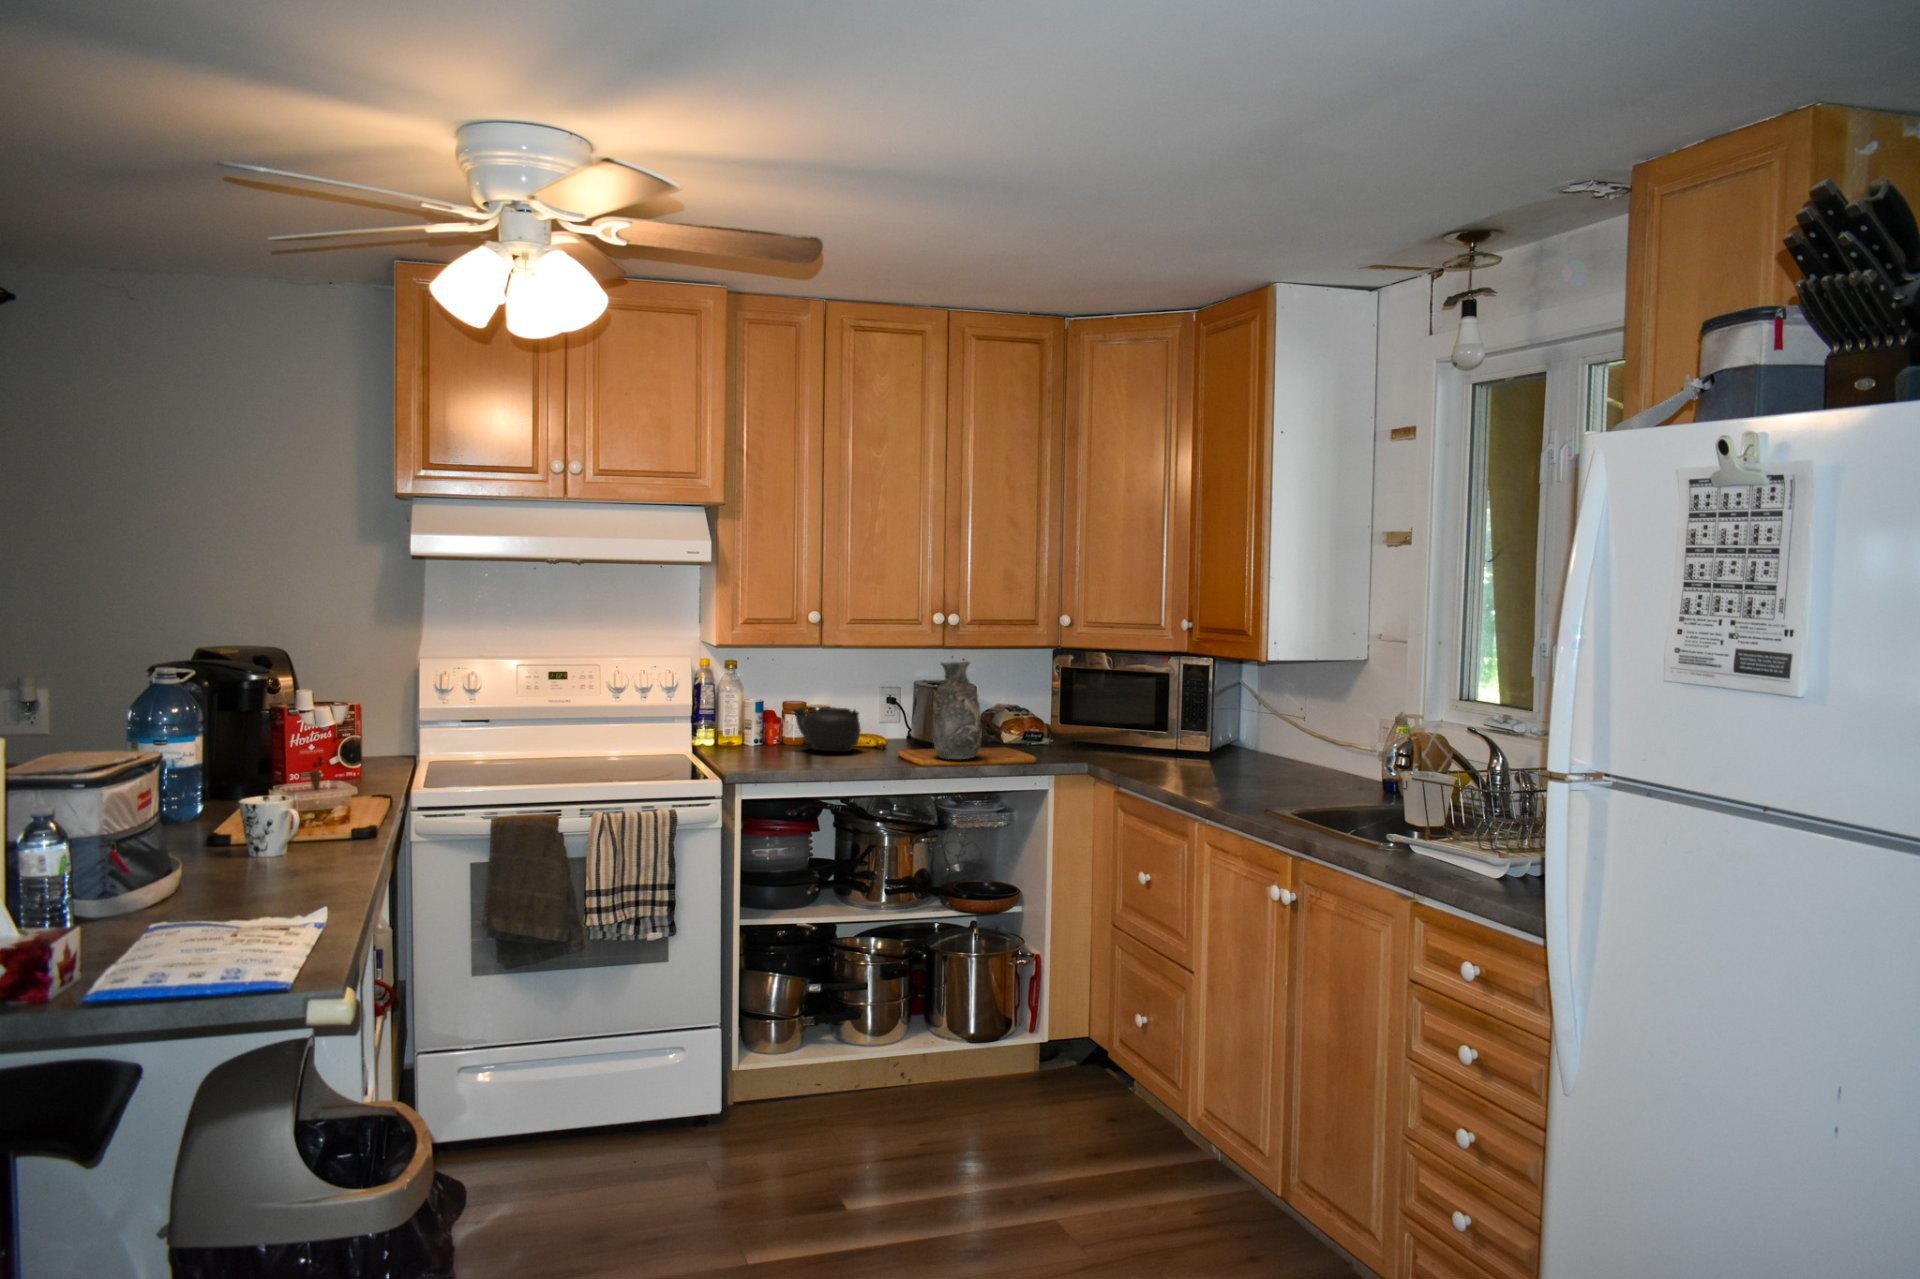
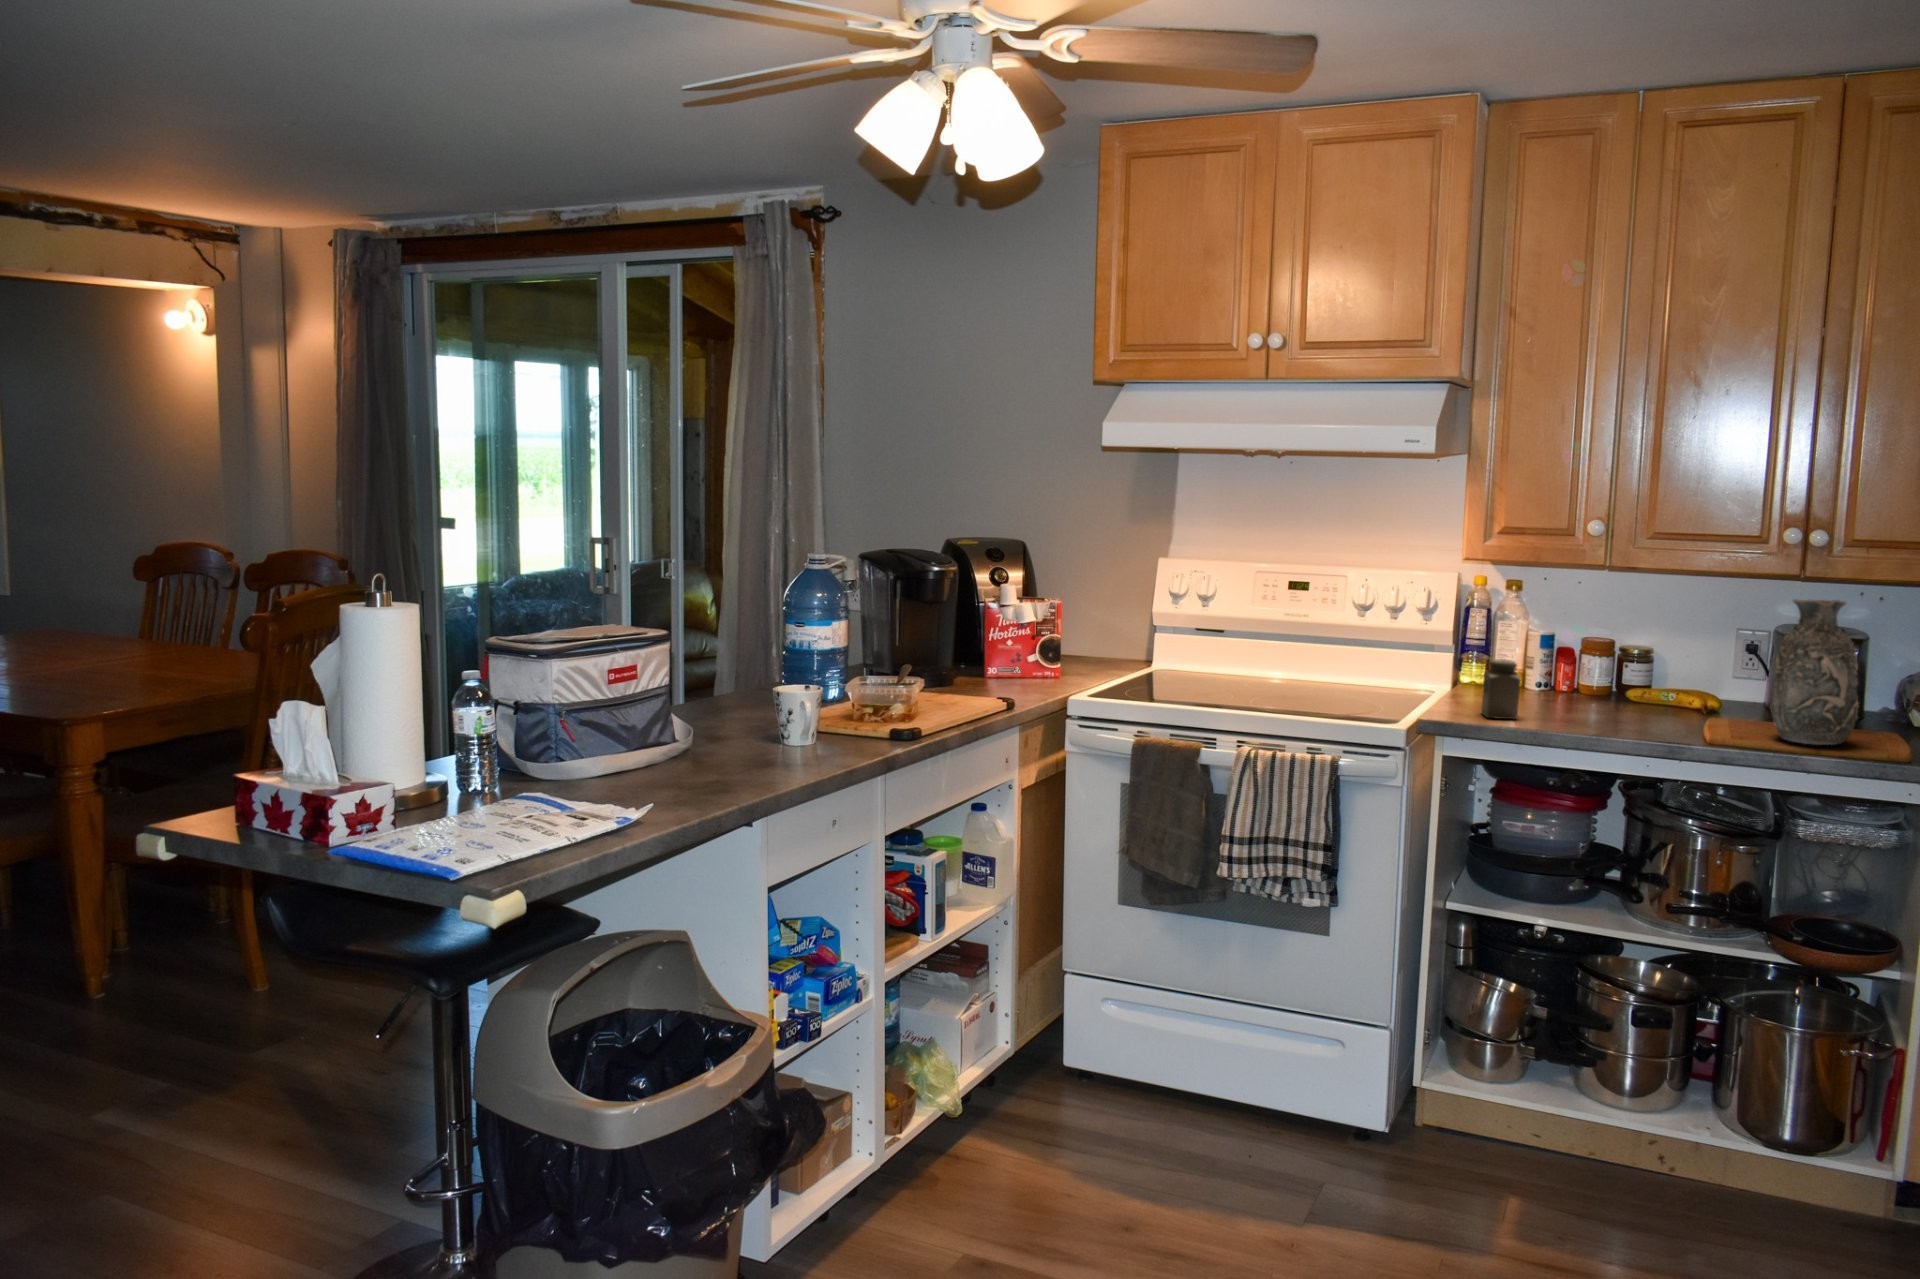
teapot: present [793,707,861,752] -> none [1575,645,1673,713]
salt shaker: none [747,721,778,767] -> present [1481,659,1521,719]

